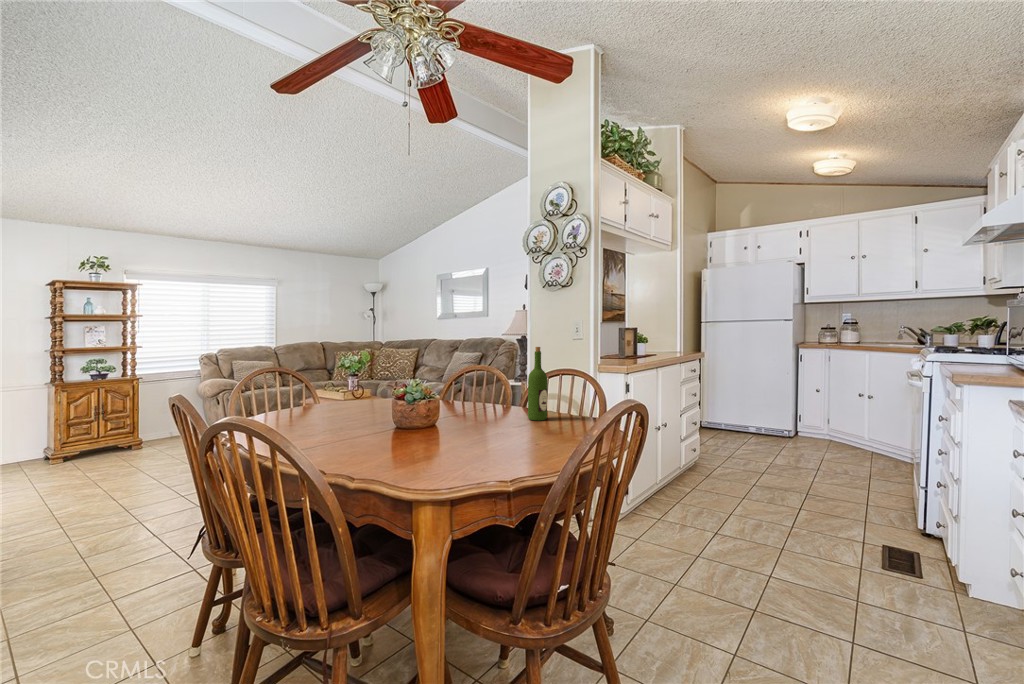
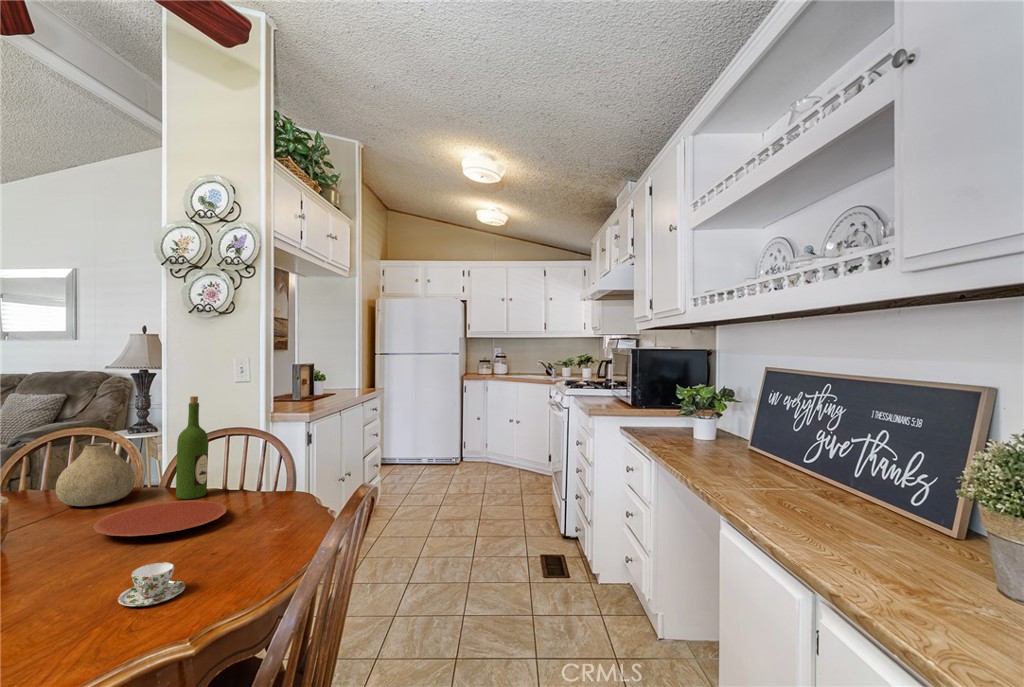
vase: none [464,377,505,417] -> present [56,443,135,506]
plate: none [478,419,555,436] -> present [93,500,227,536]
teacup: none [482,448,519,473] -> present [118,562,185,606]

